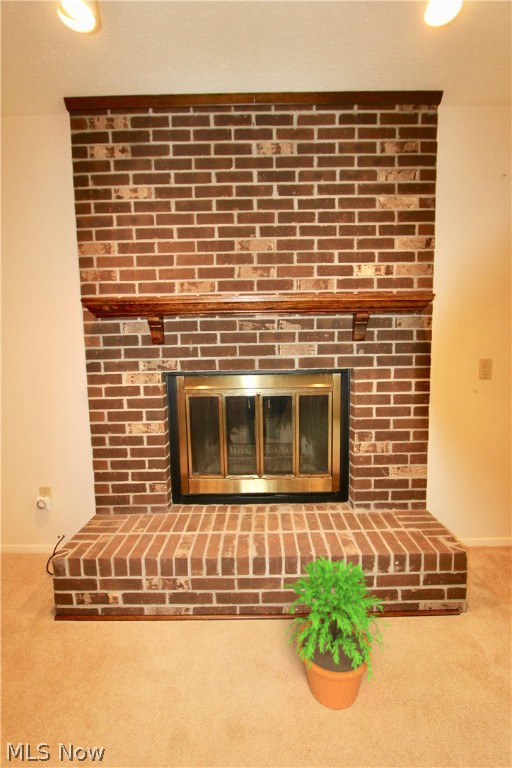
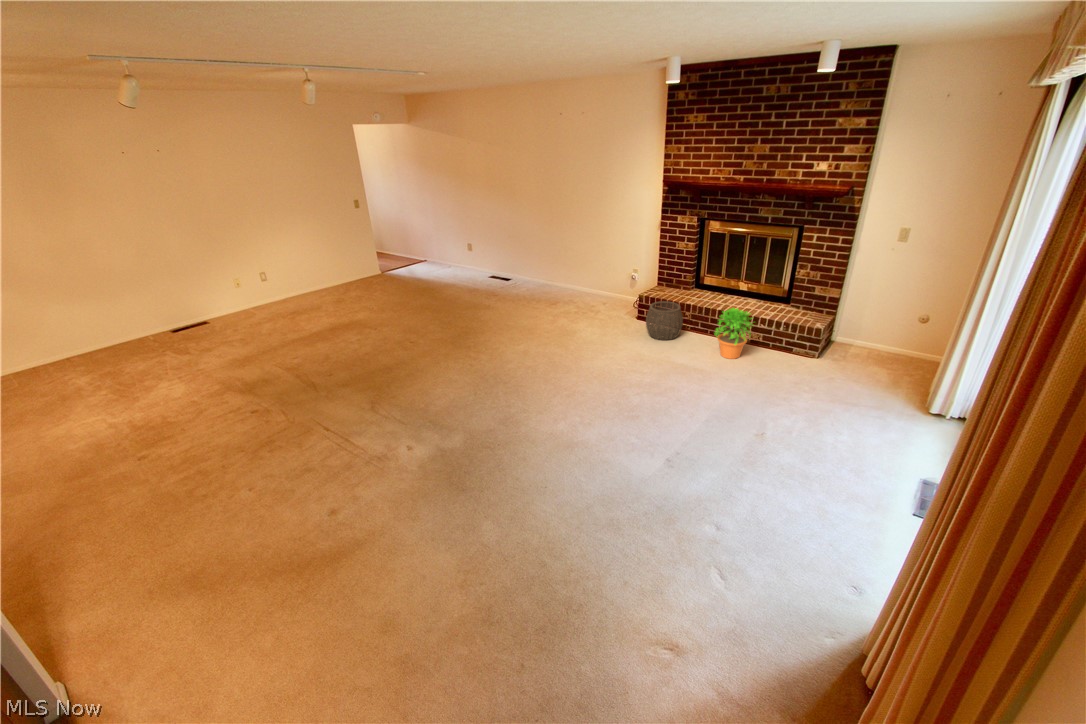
woven basket: none [81,567,186,703] -> present [646,301,683,340]

